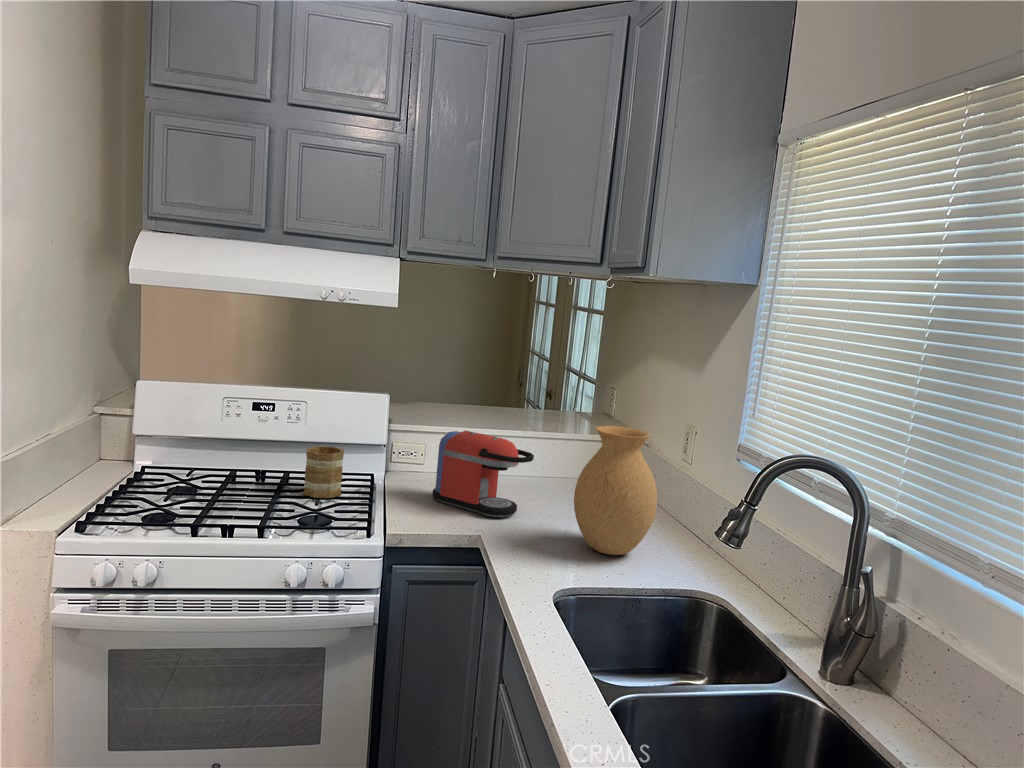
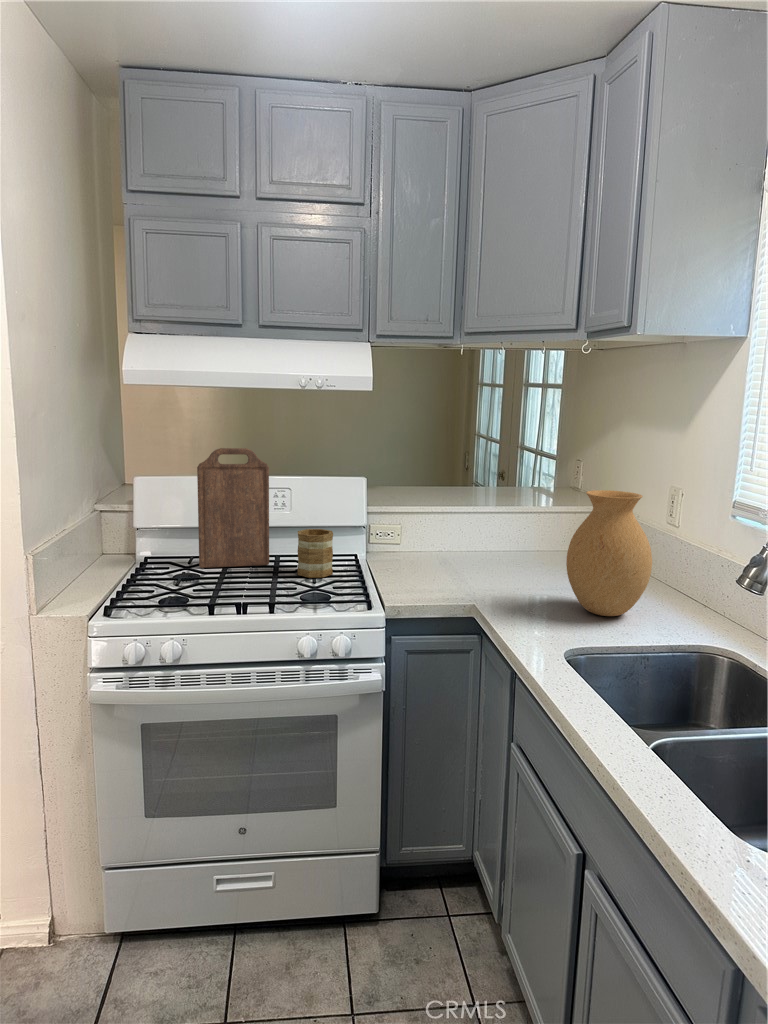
cutting board: none [199,357,282,481] -> present [197,448,269,568]
coffee maker: present [432,431,534,517] -> none [418,506,519,587]

